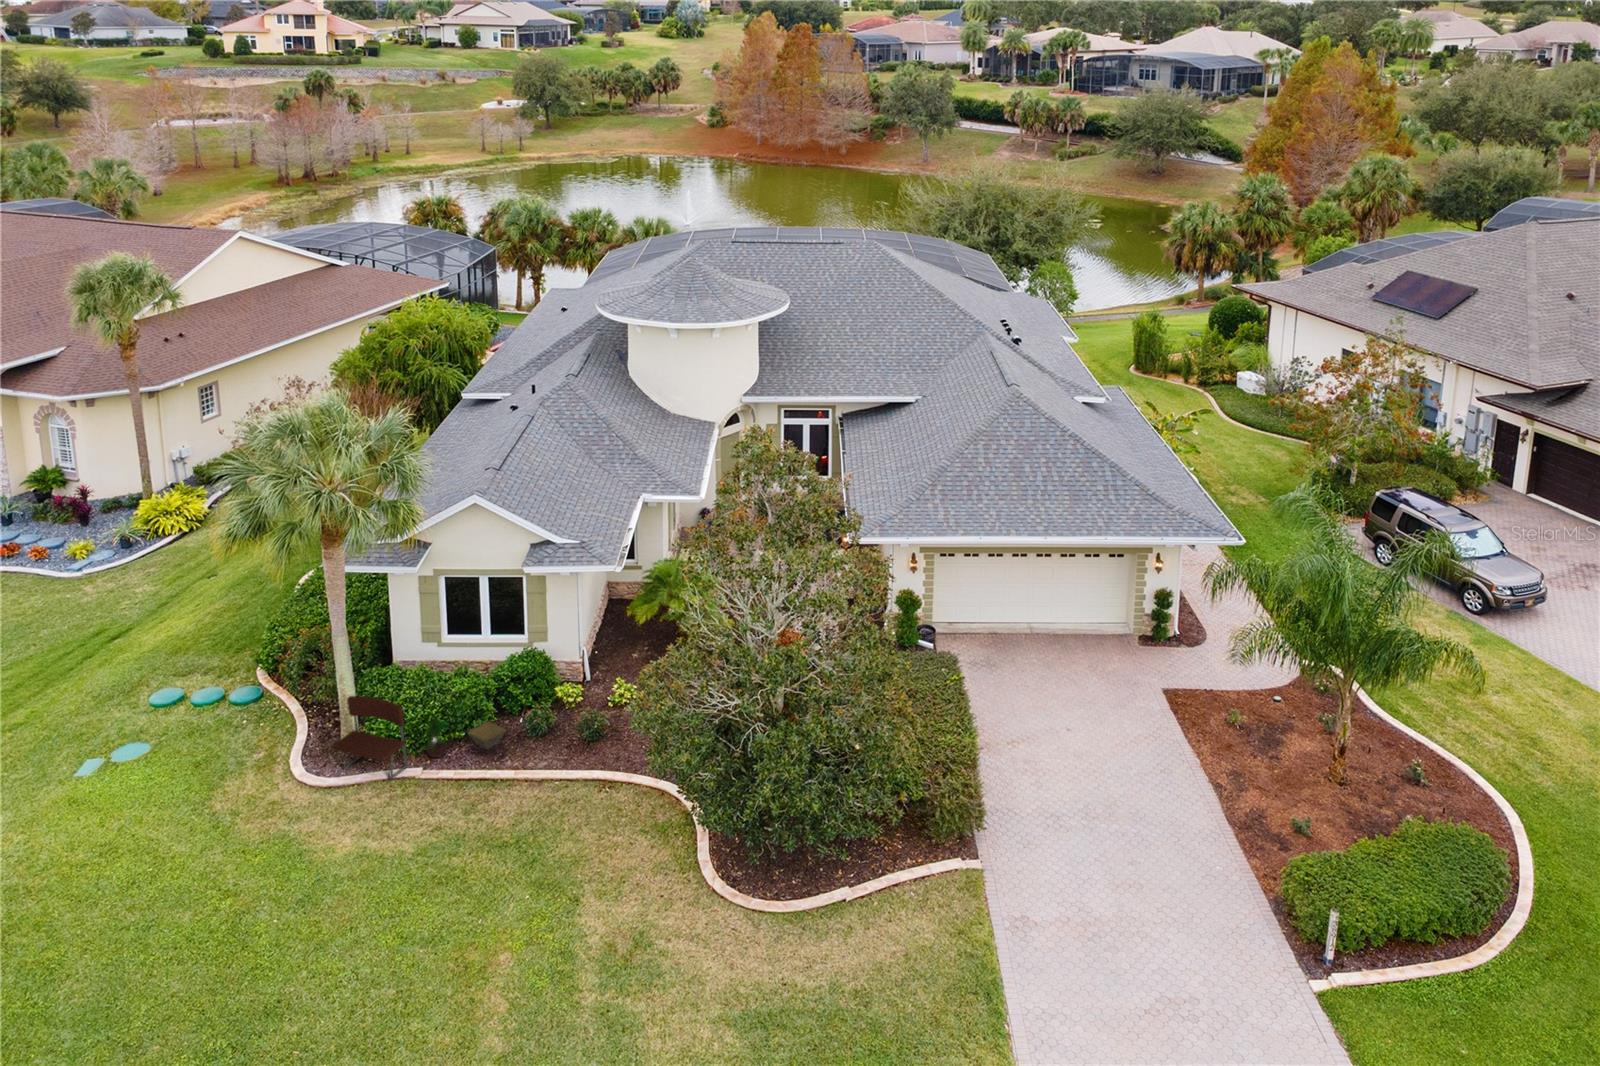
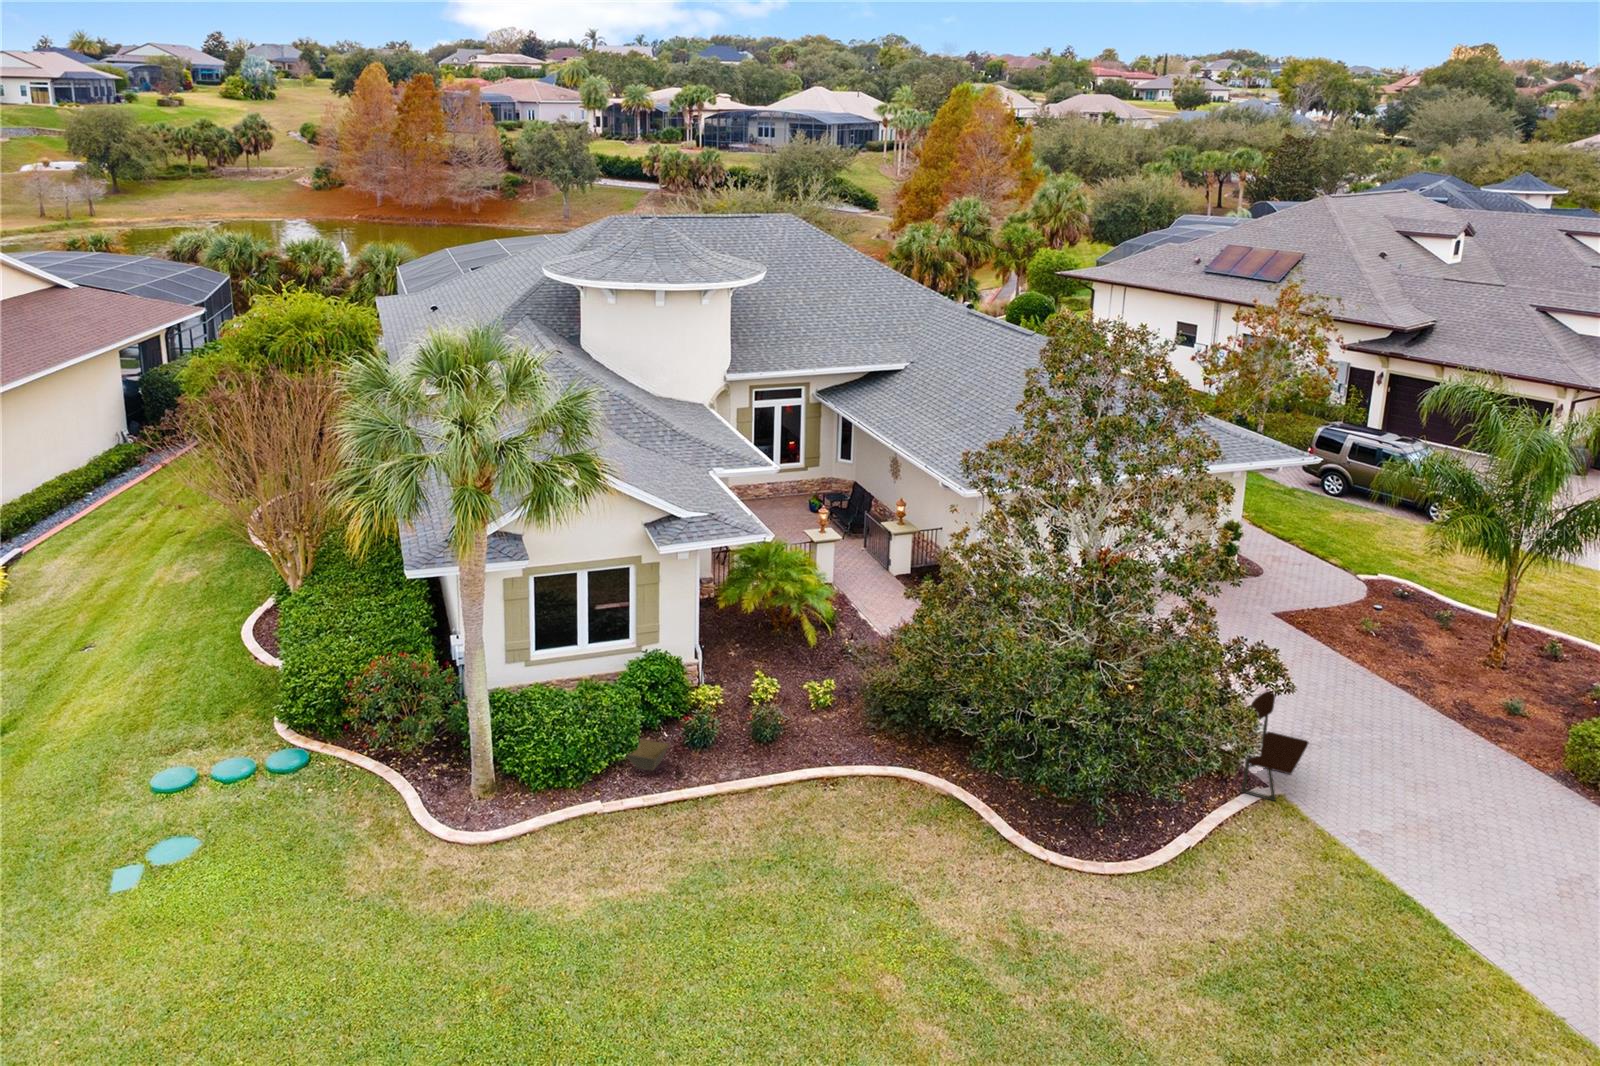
bench: present [331,696,408,780] -> present [1241,691,1309,801]
potted tree: present [424,718,448,758] -> none [587,735,621,789]

